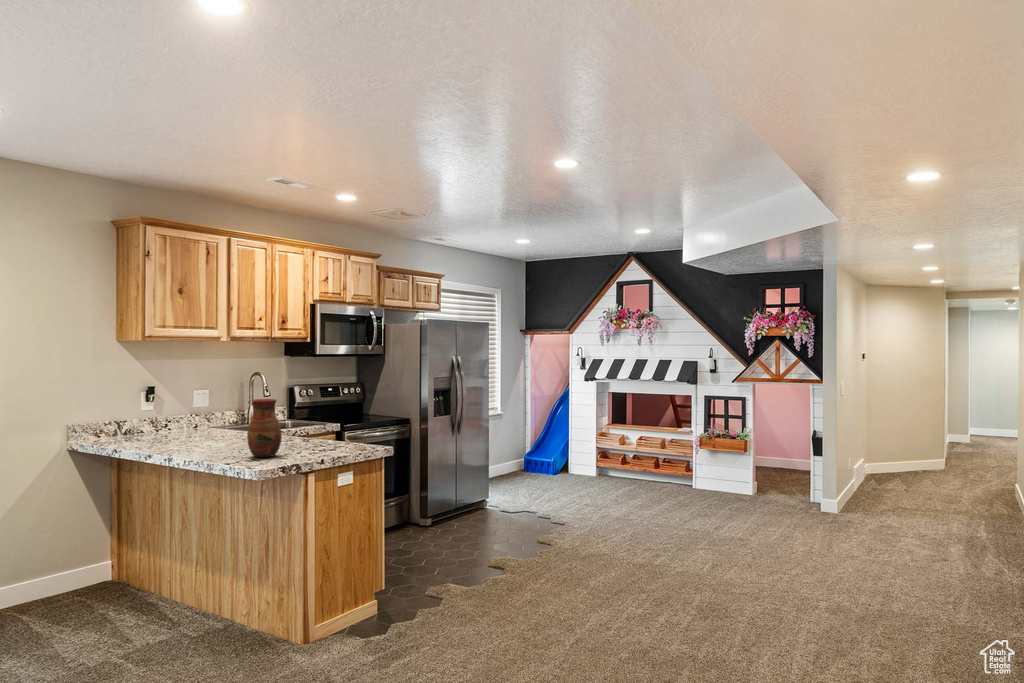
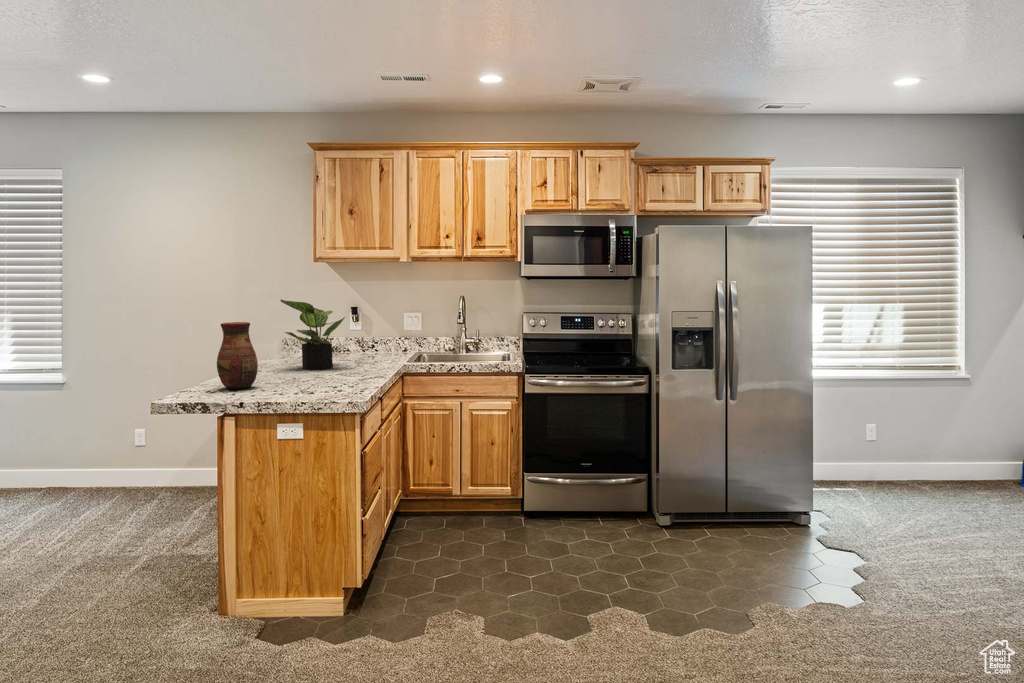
potted plant: none [180,379,240,446] -> present [281,299,345,370]

